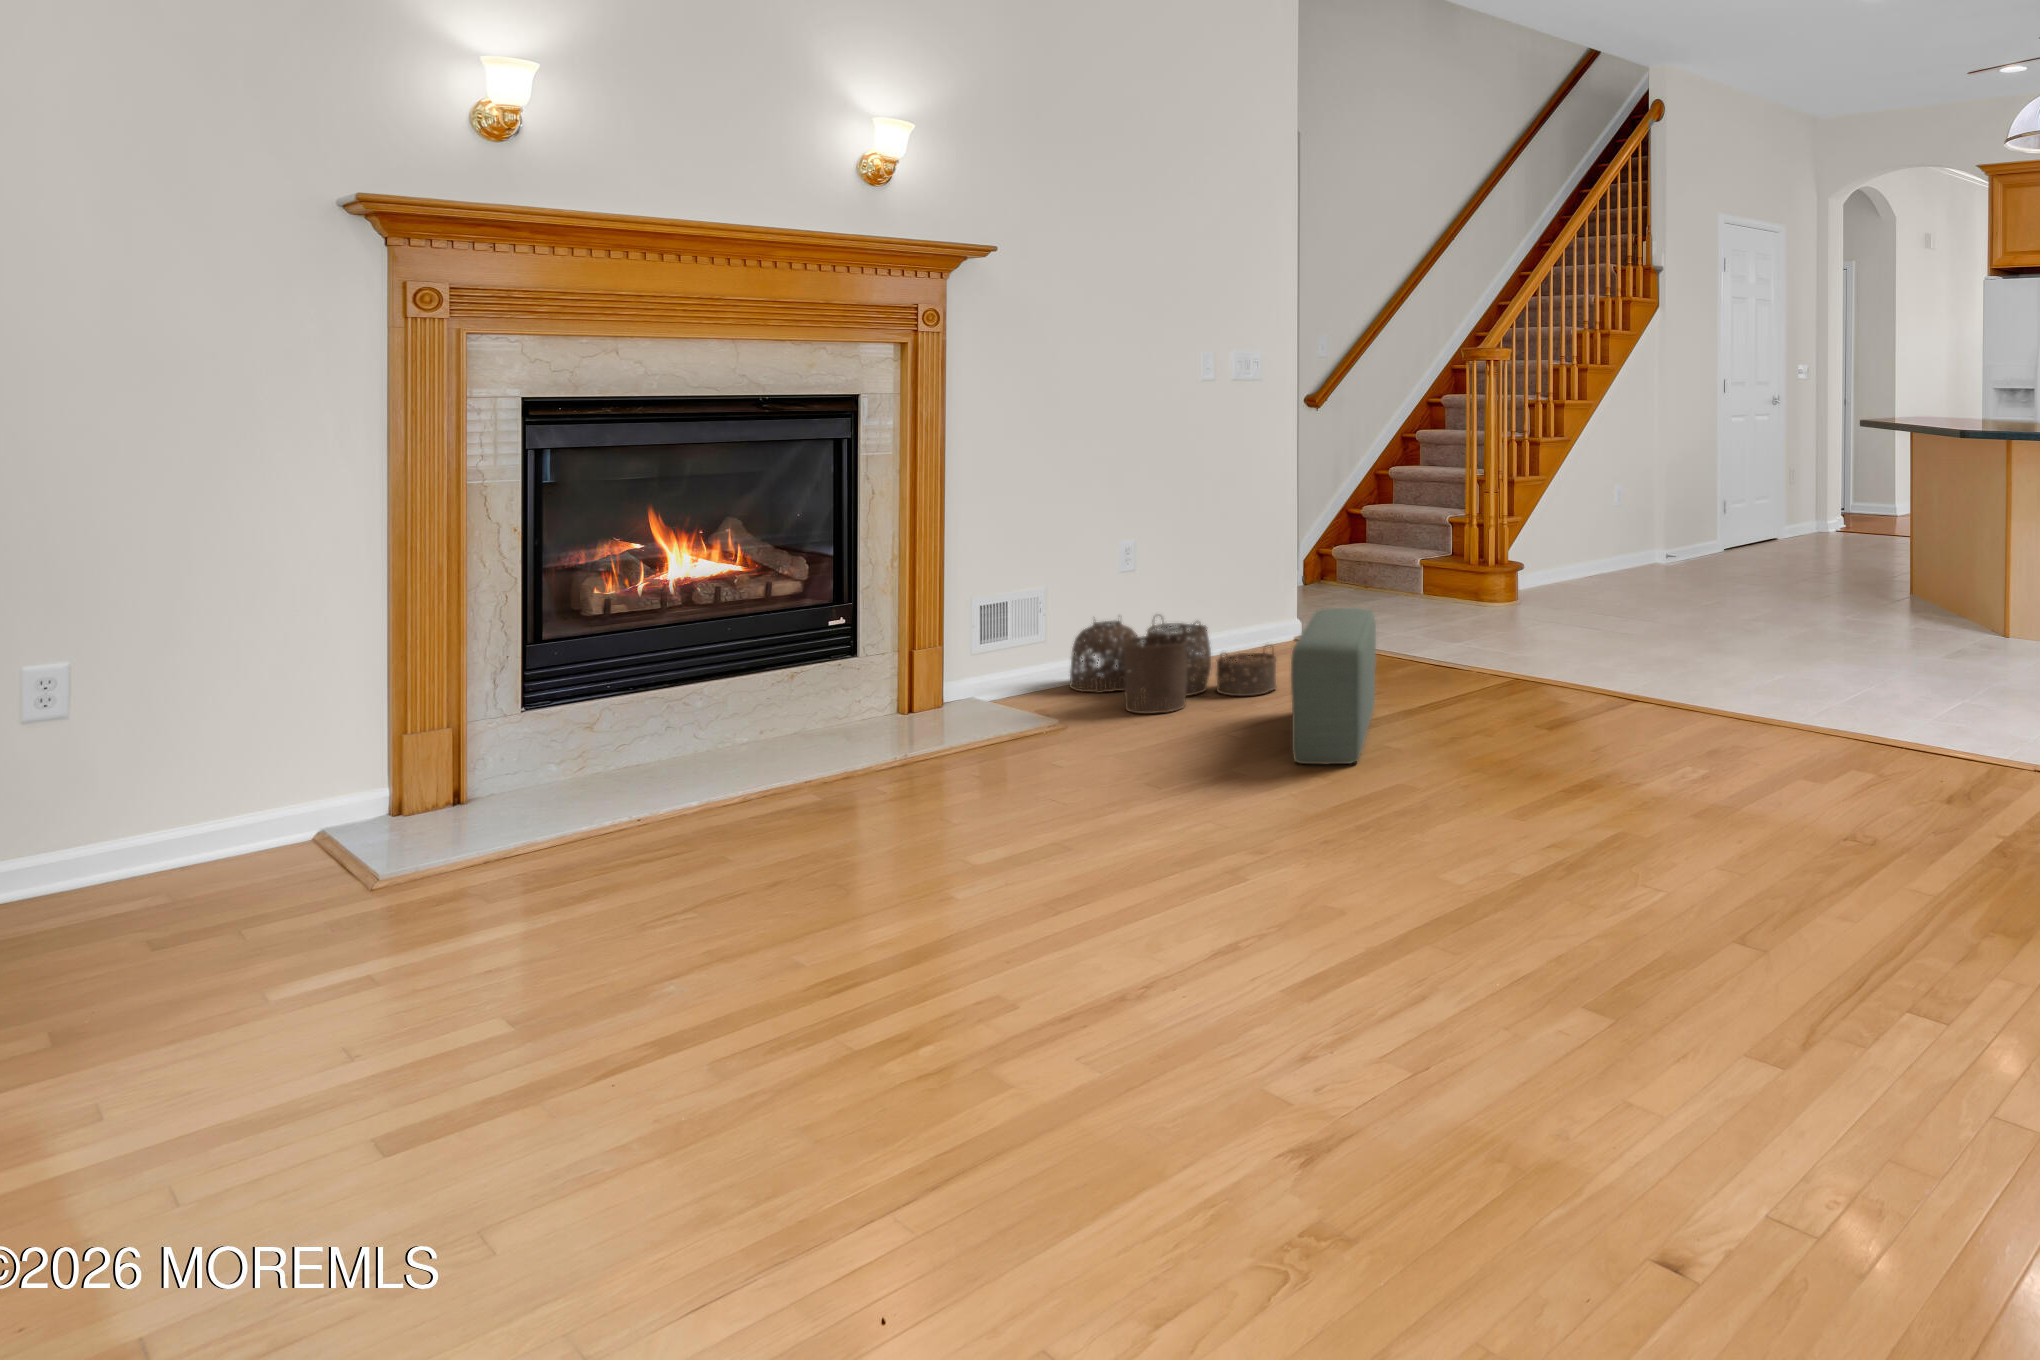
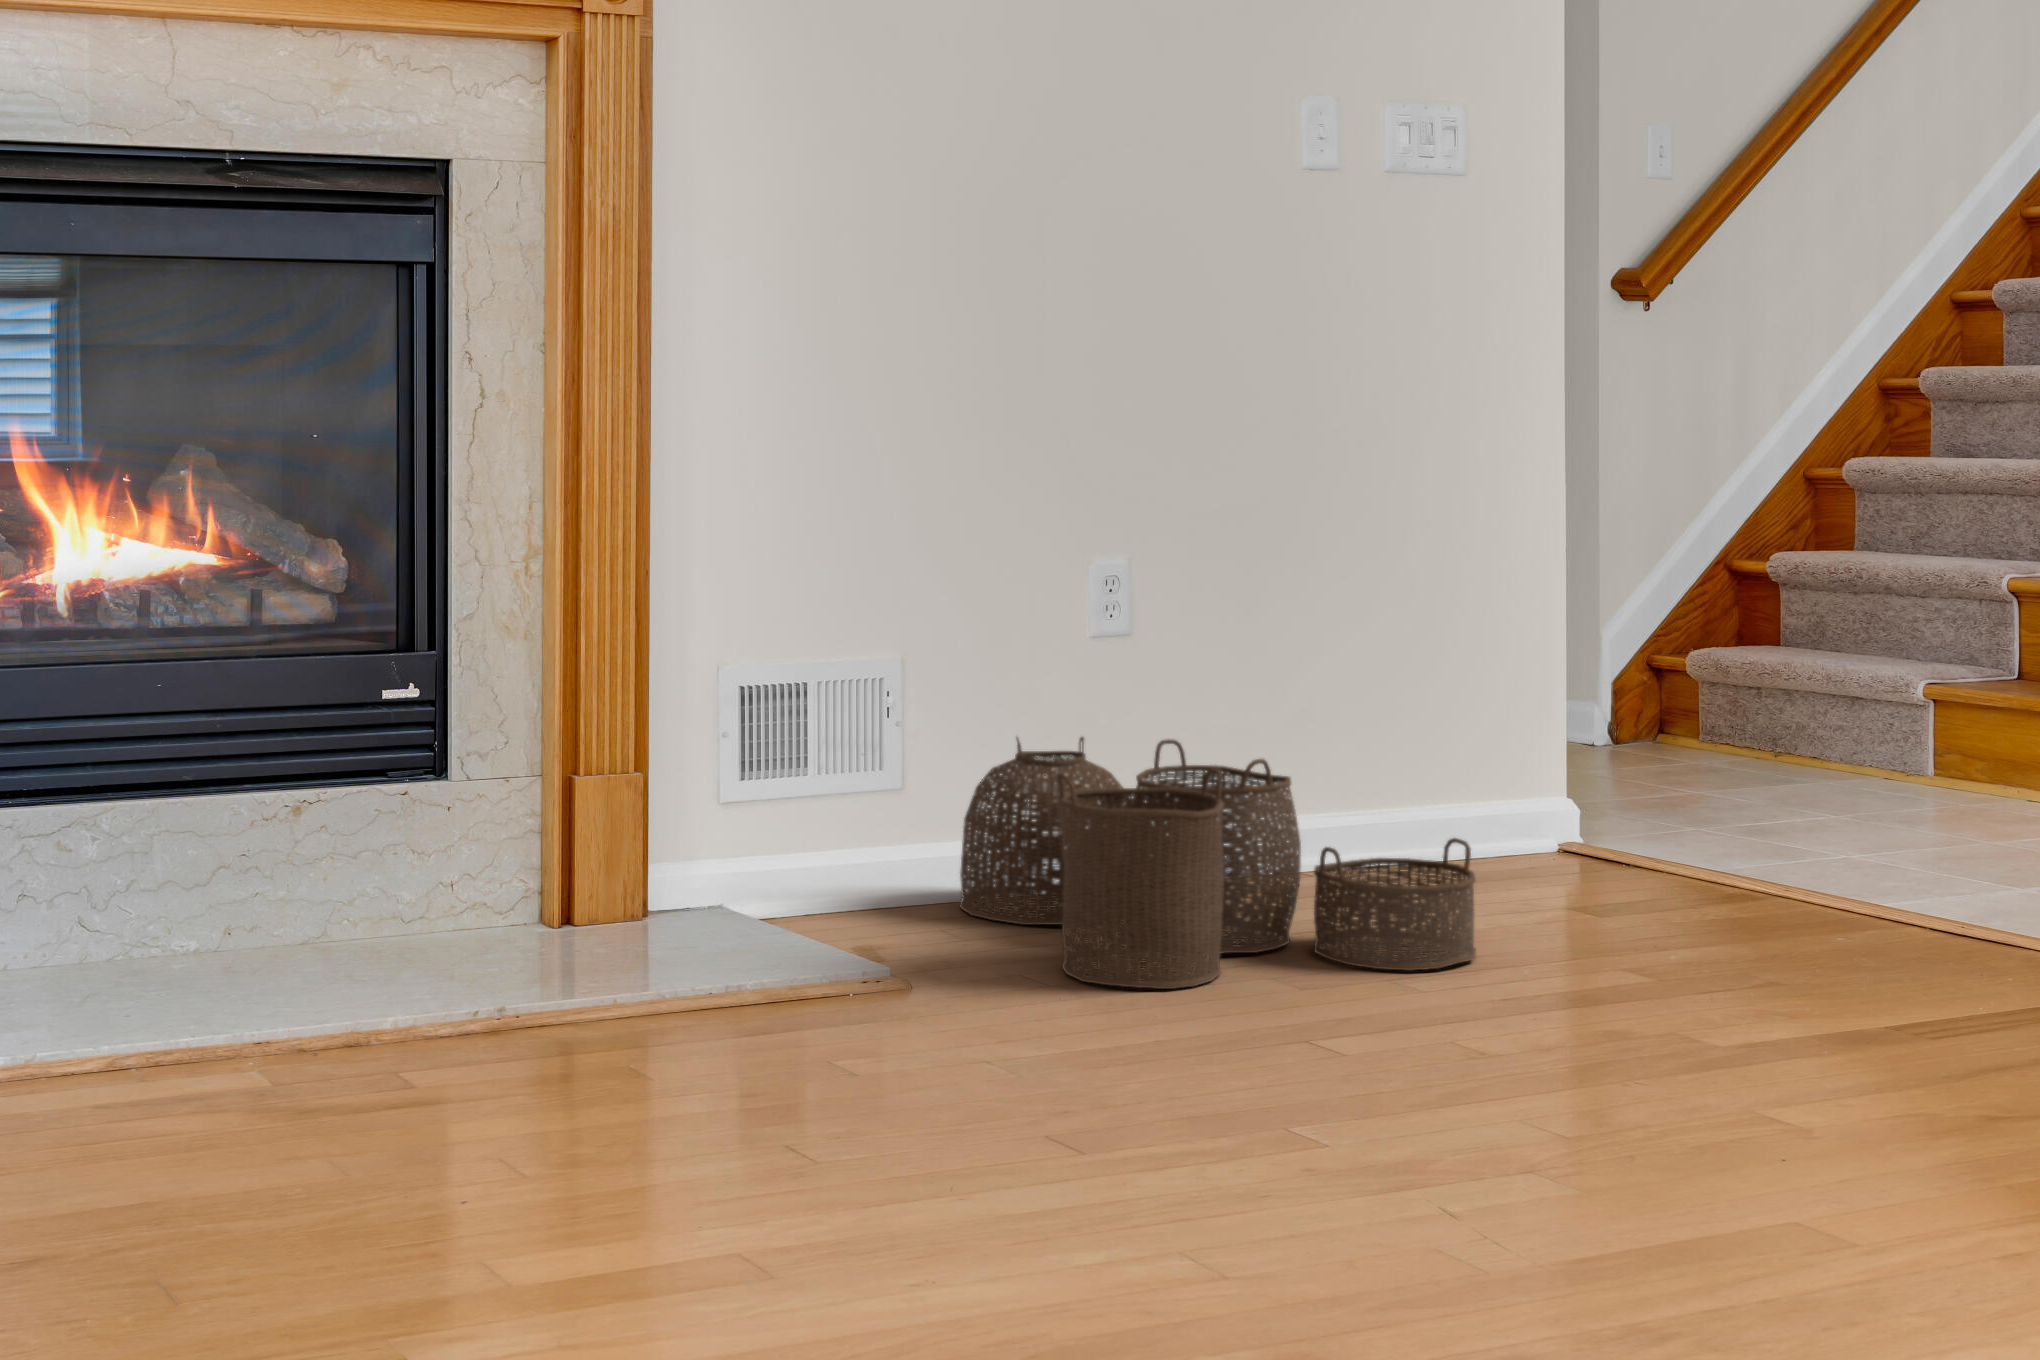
pouf: present [1291,608,1376,764] -> none [1455,742,1744,1193]

